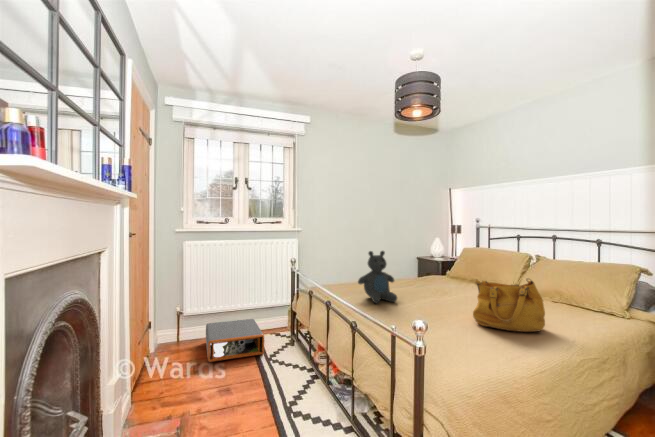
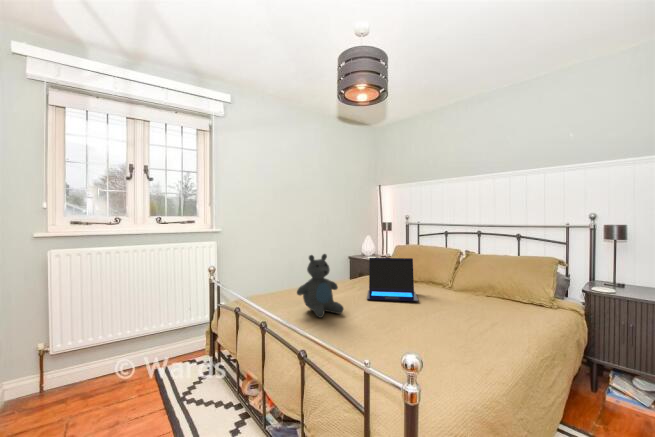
laptop: none [423,257,473,299] -> present [367,258,418,302]
handbag: present [473,279,545,332] -> none [432,279,505,339]
storage box: present [206,319,264,362] -> none [87,345,174,417]

